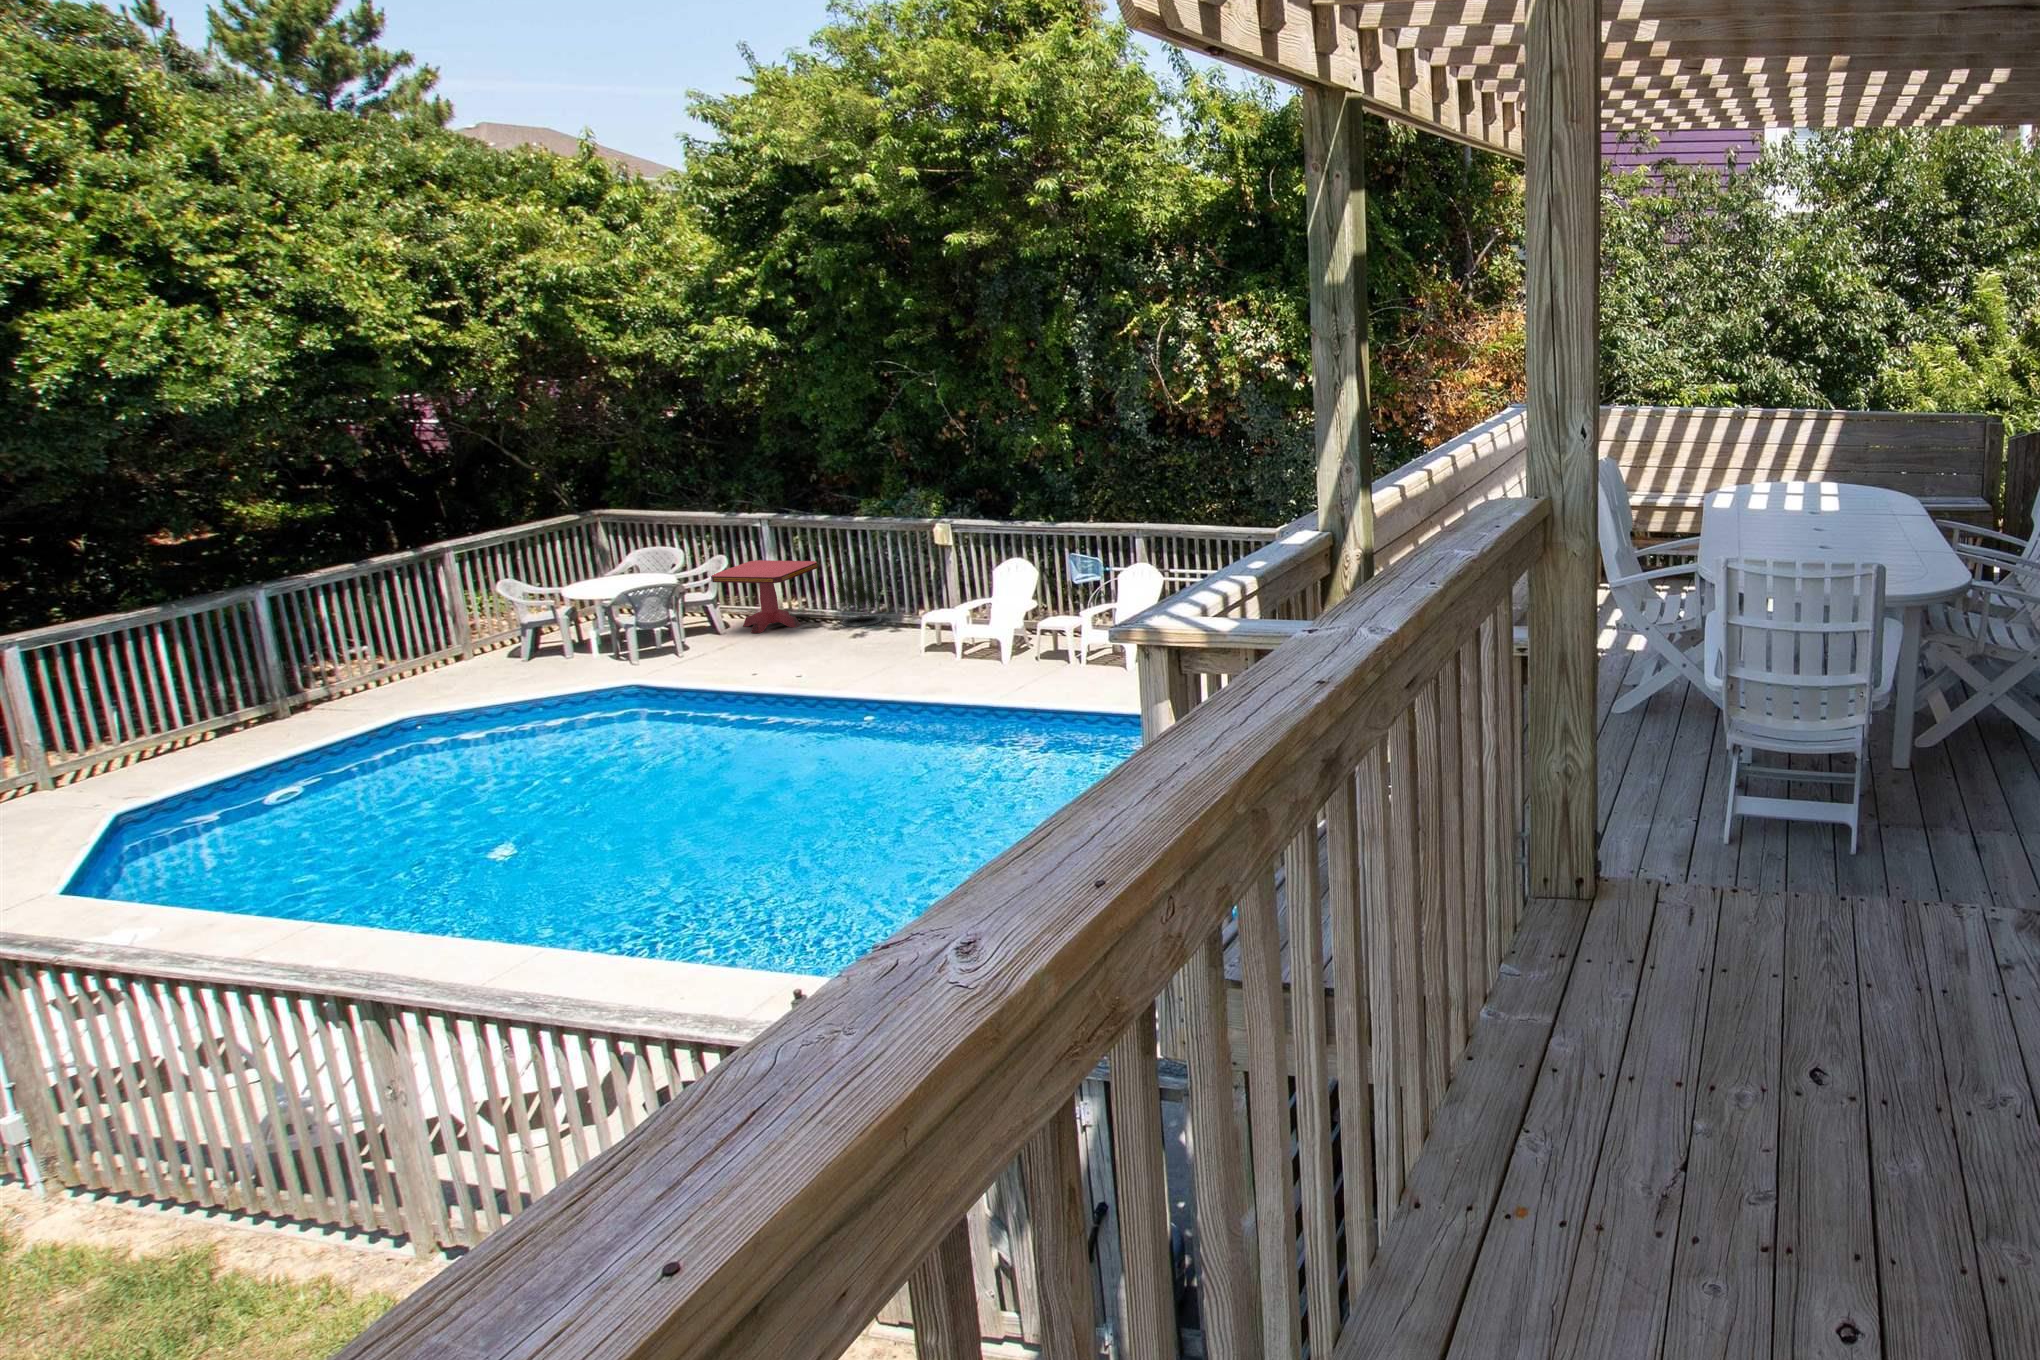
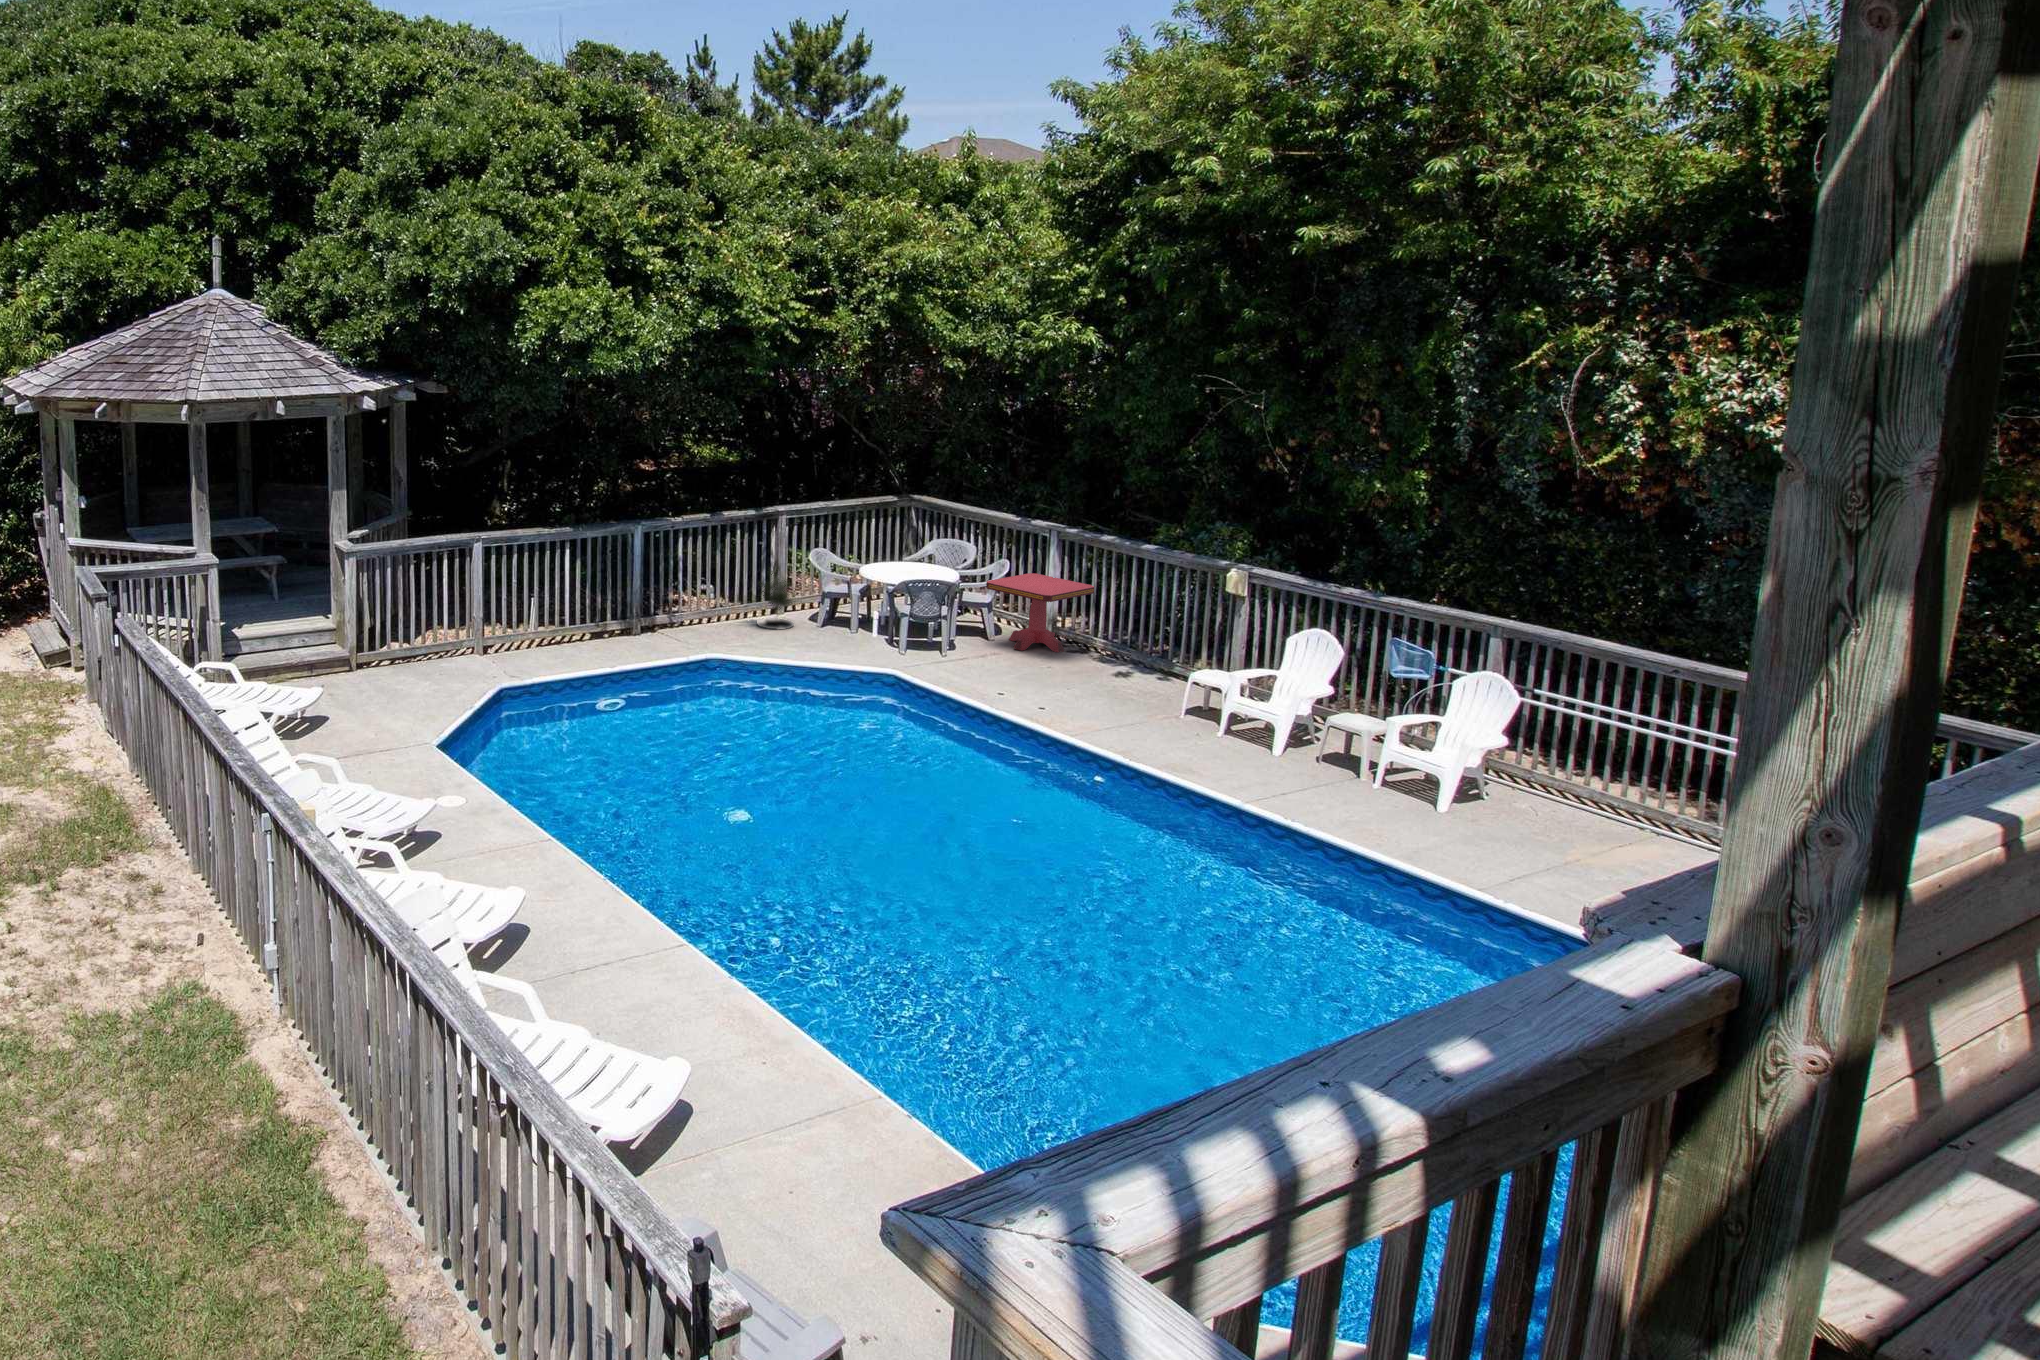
potted tree: present [834,562,881,627] -> present [758,567,794,630]

